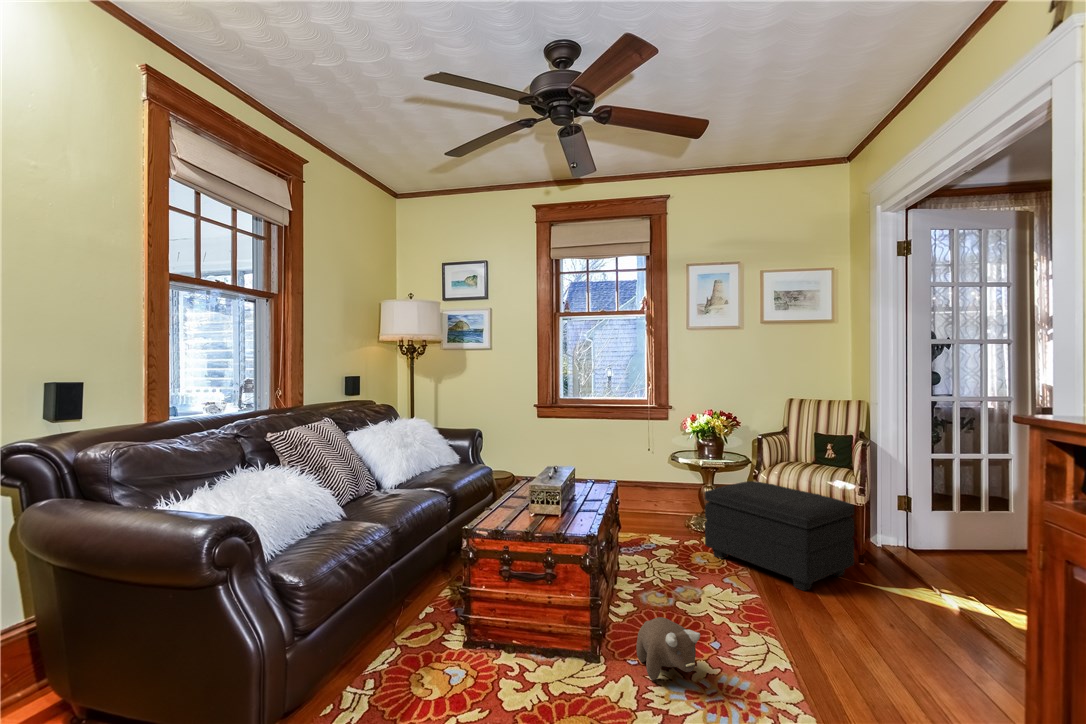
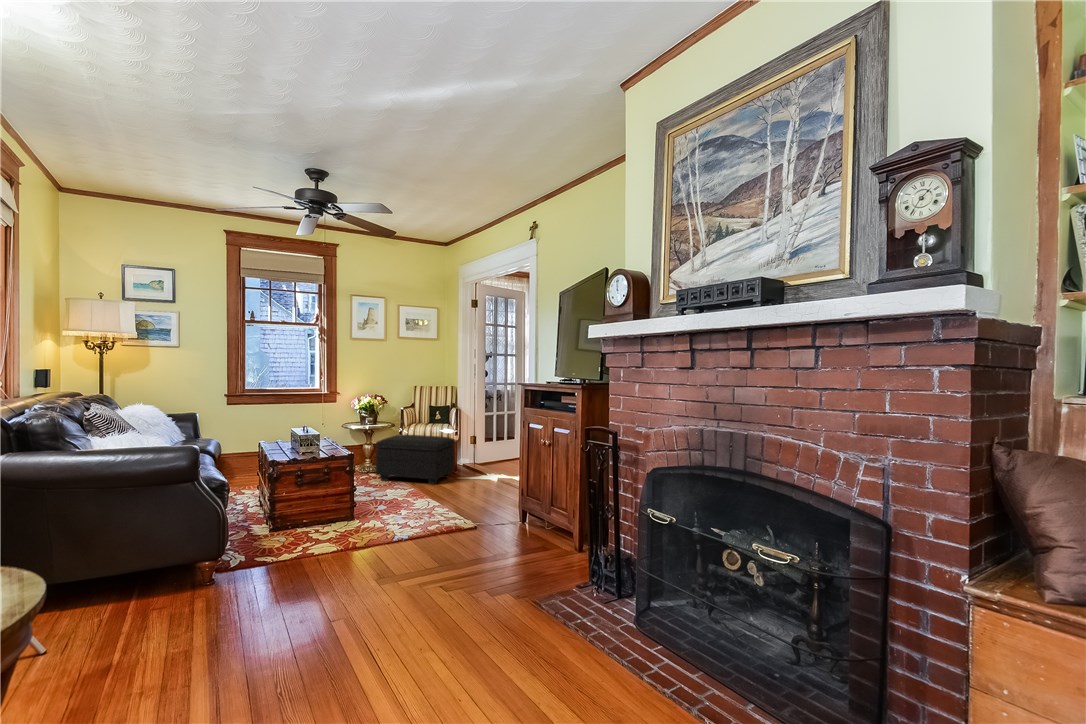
plush toy: present [636,617,700,680] -> none [372,491,407,519]

